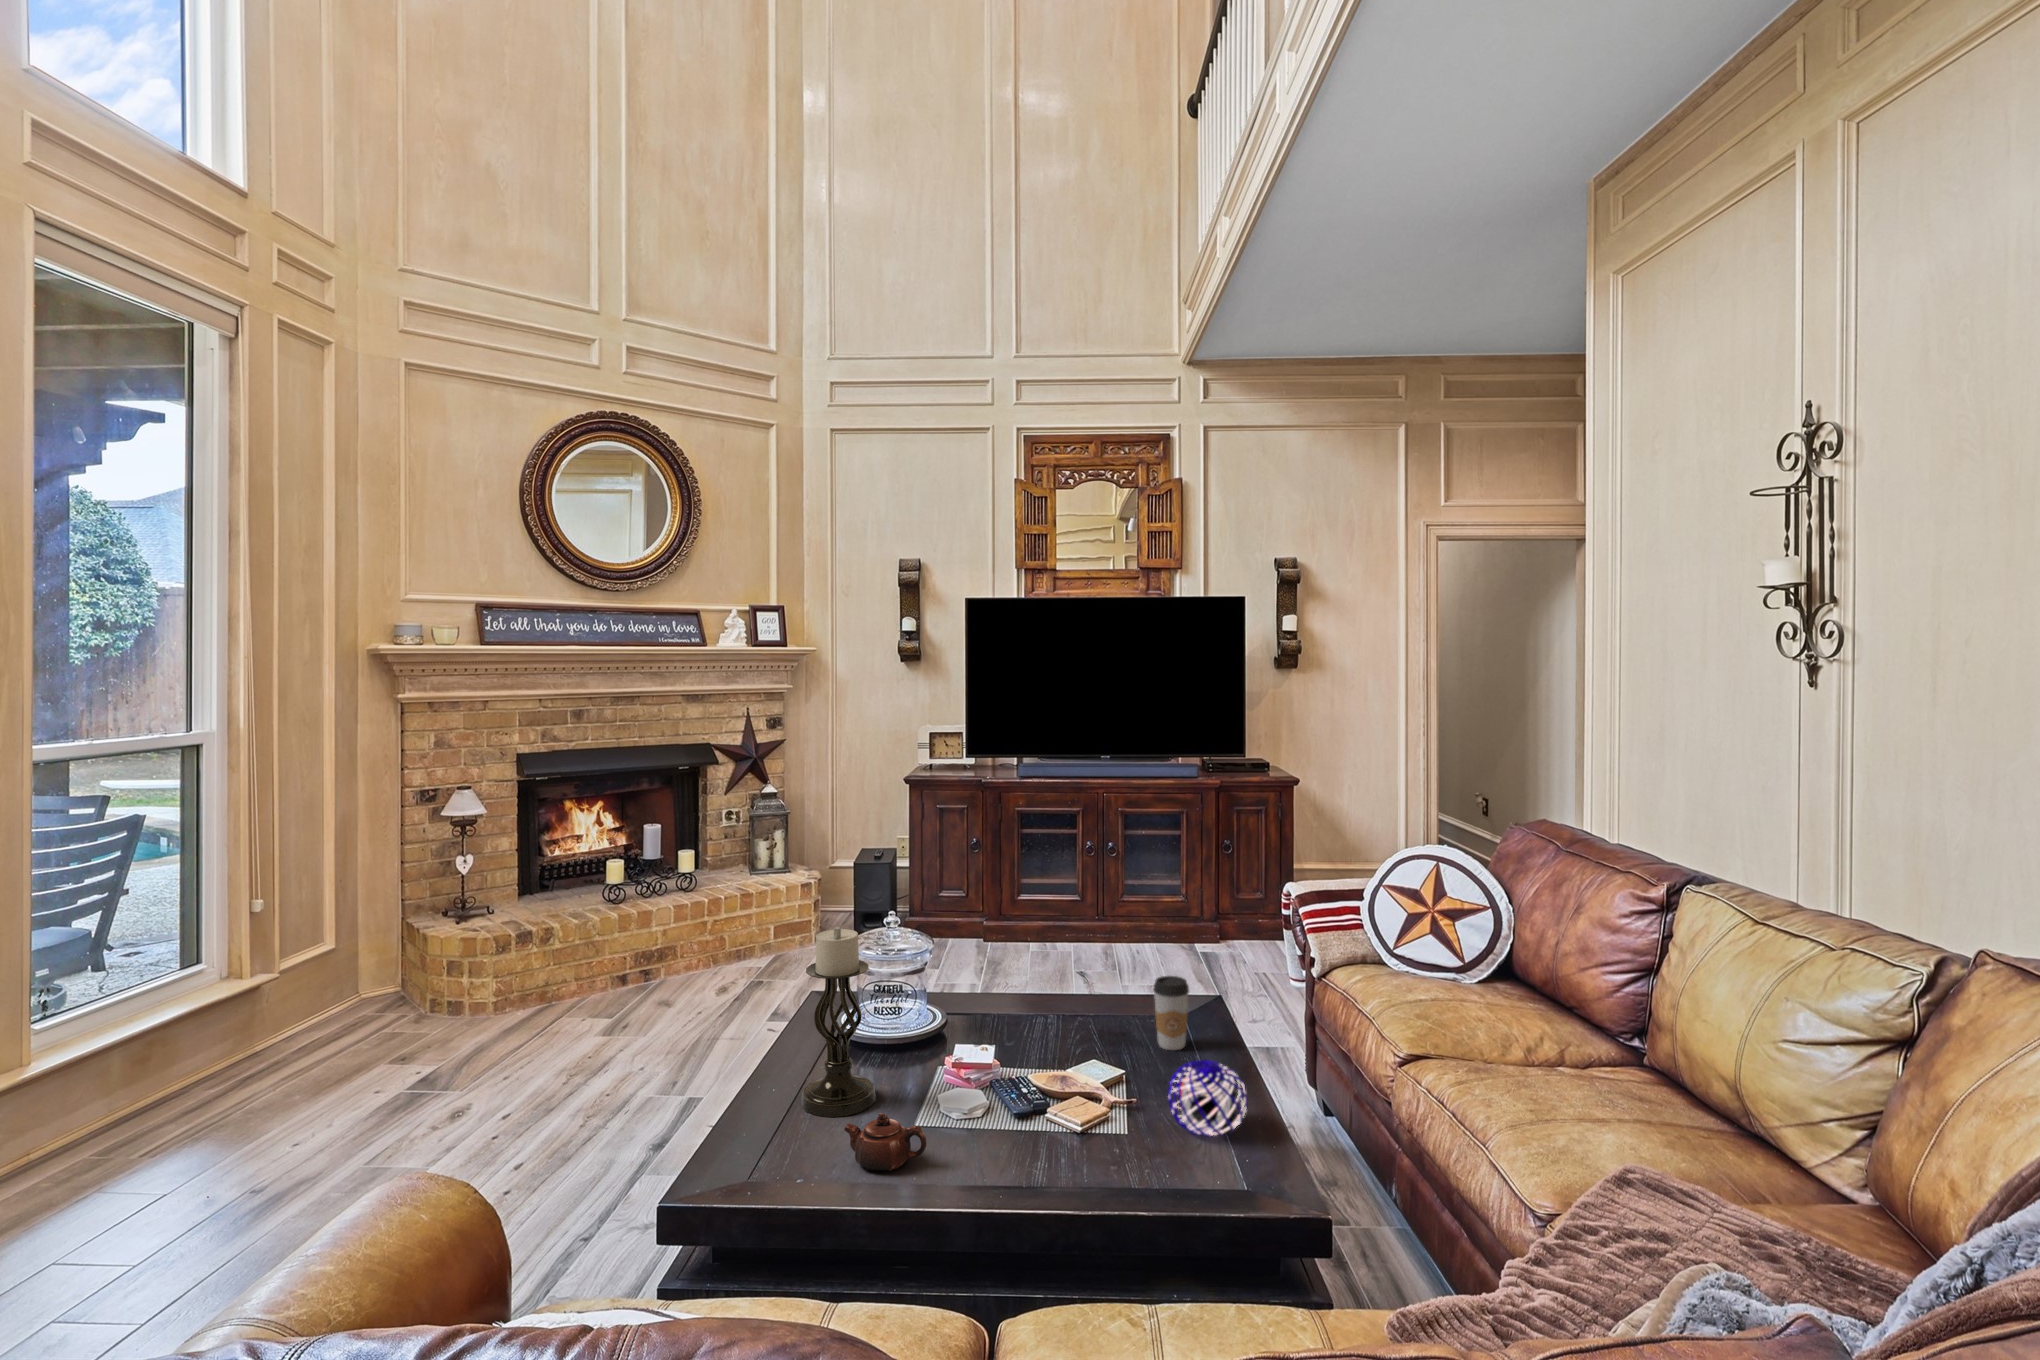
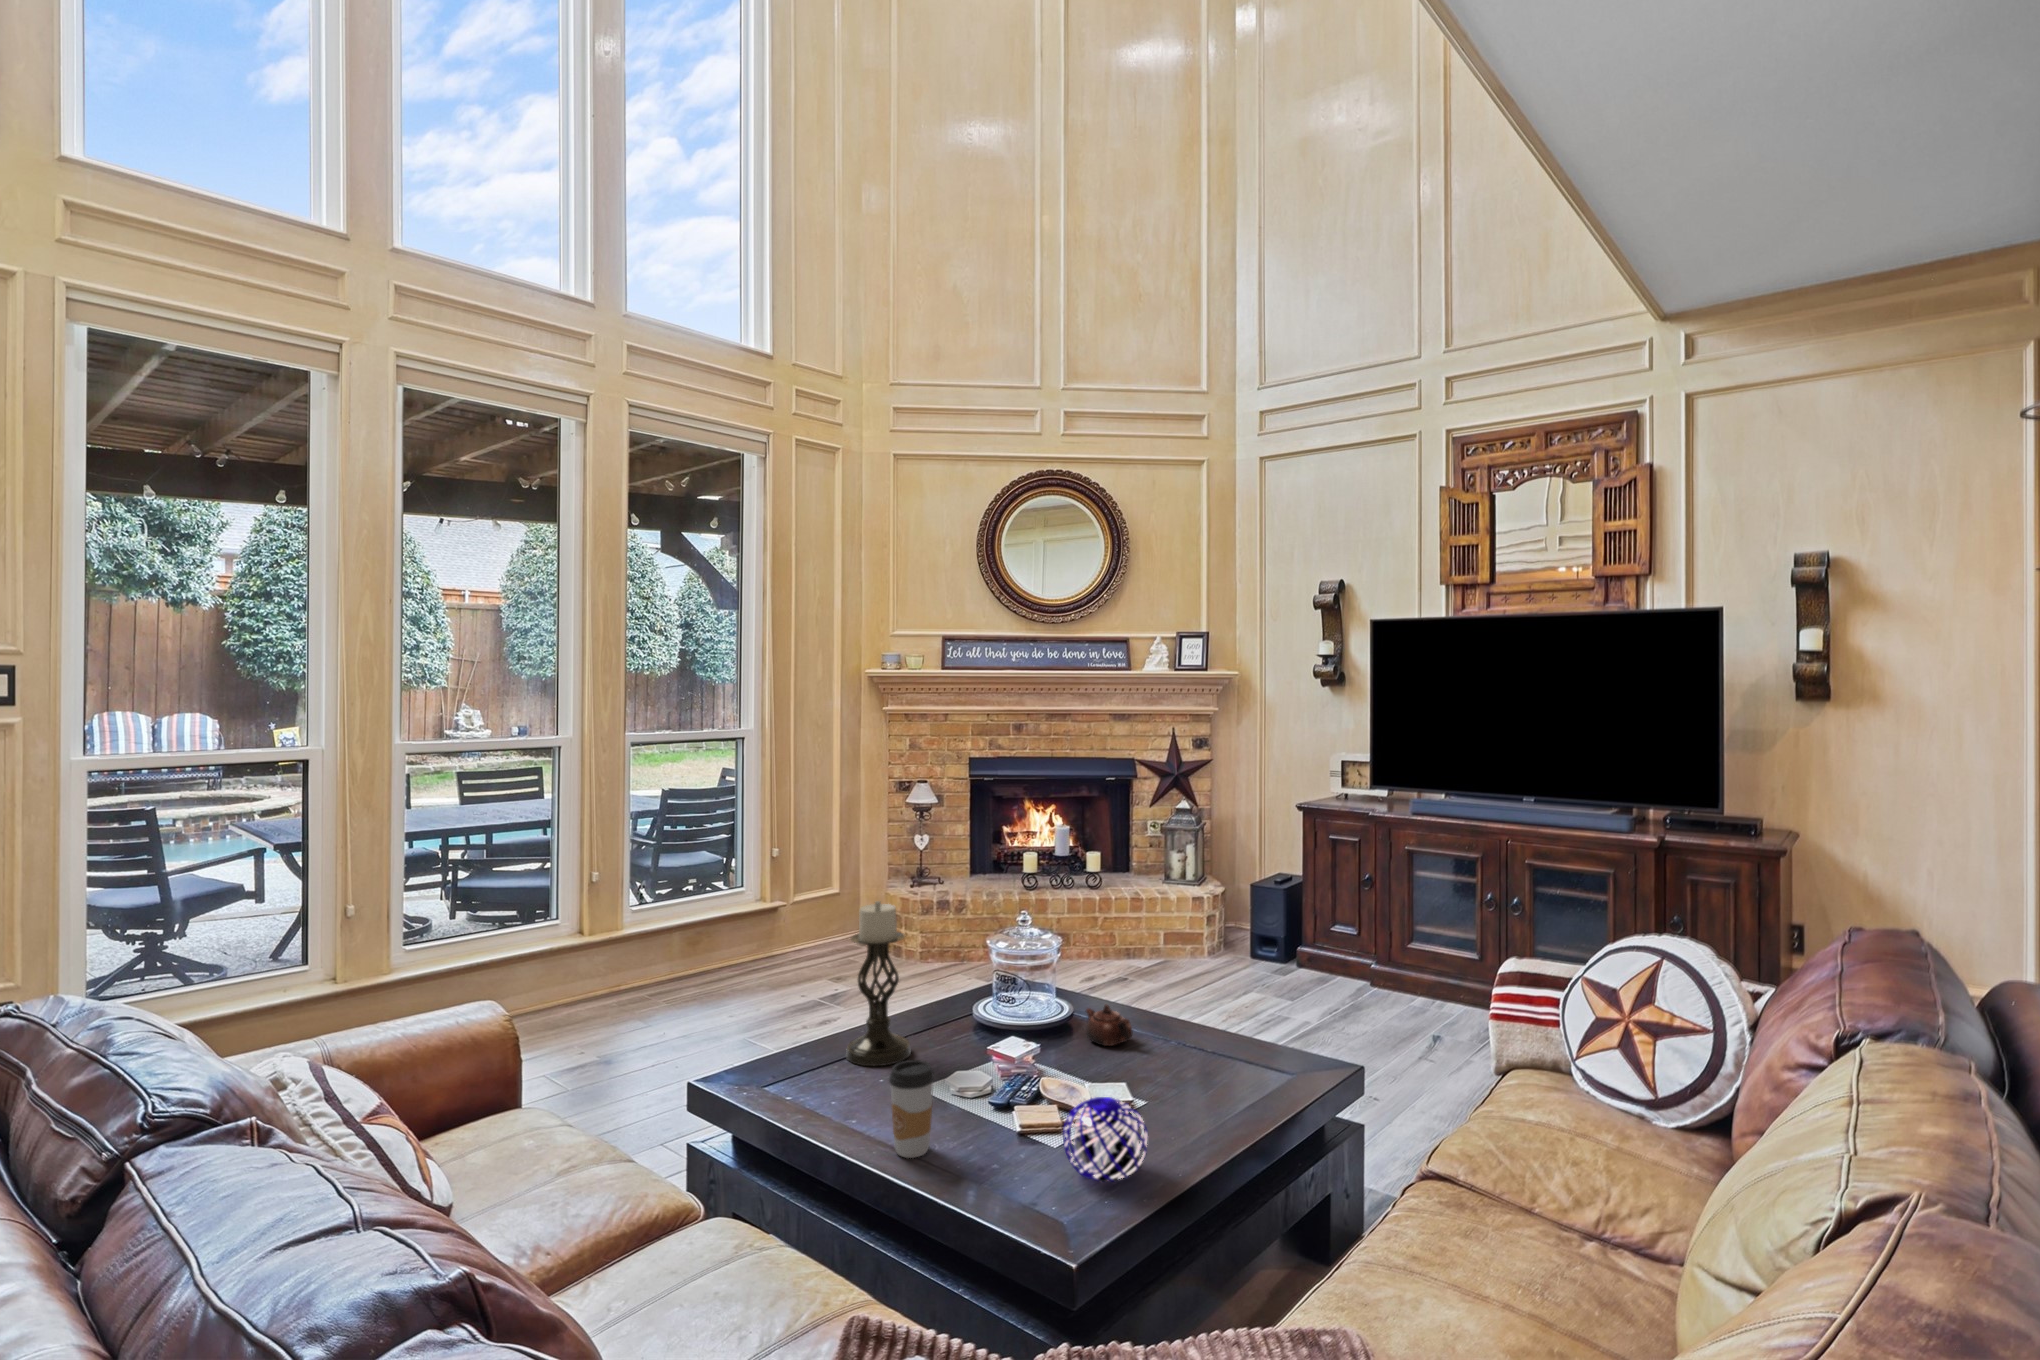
coffee cup: present [1153,976,1189,1050] -> present [889,1060,934,1158]
teapot: present [844,1113,926,1171] -> present [1086,1005,1133,1046]

